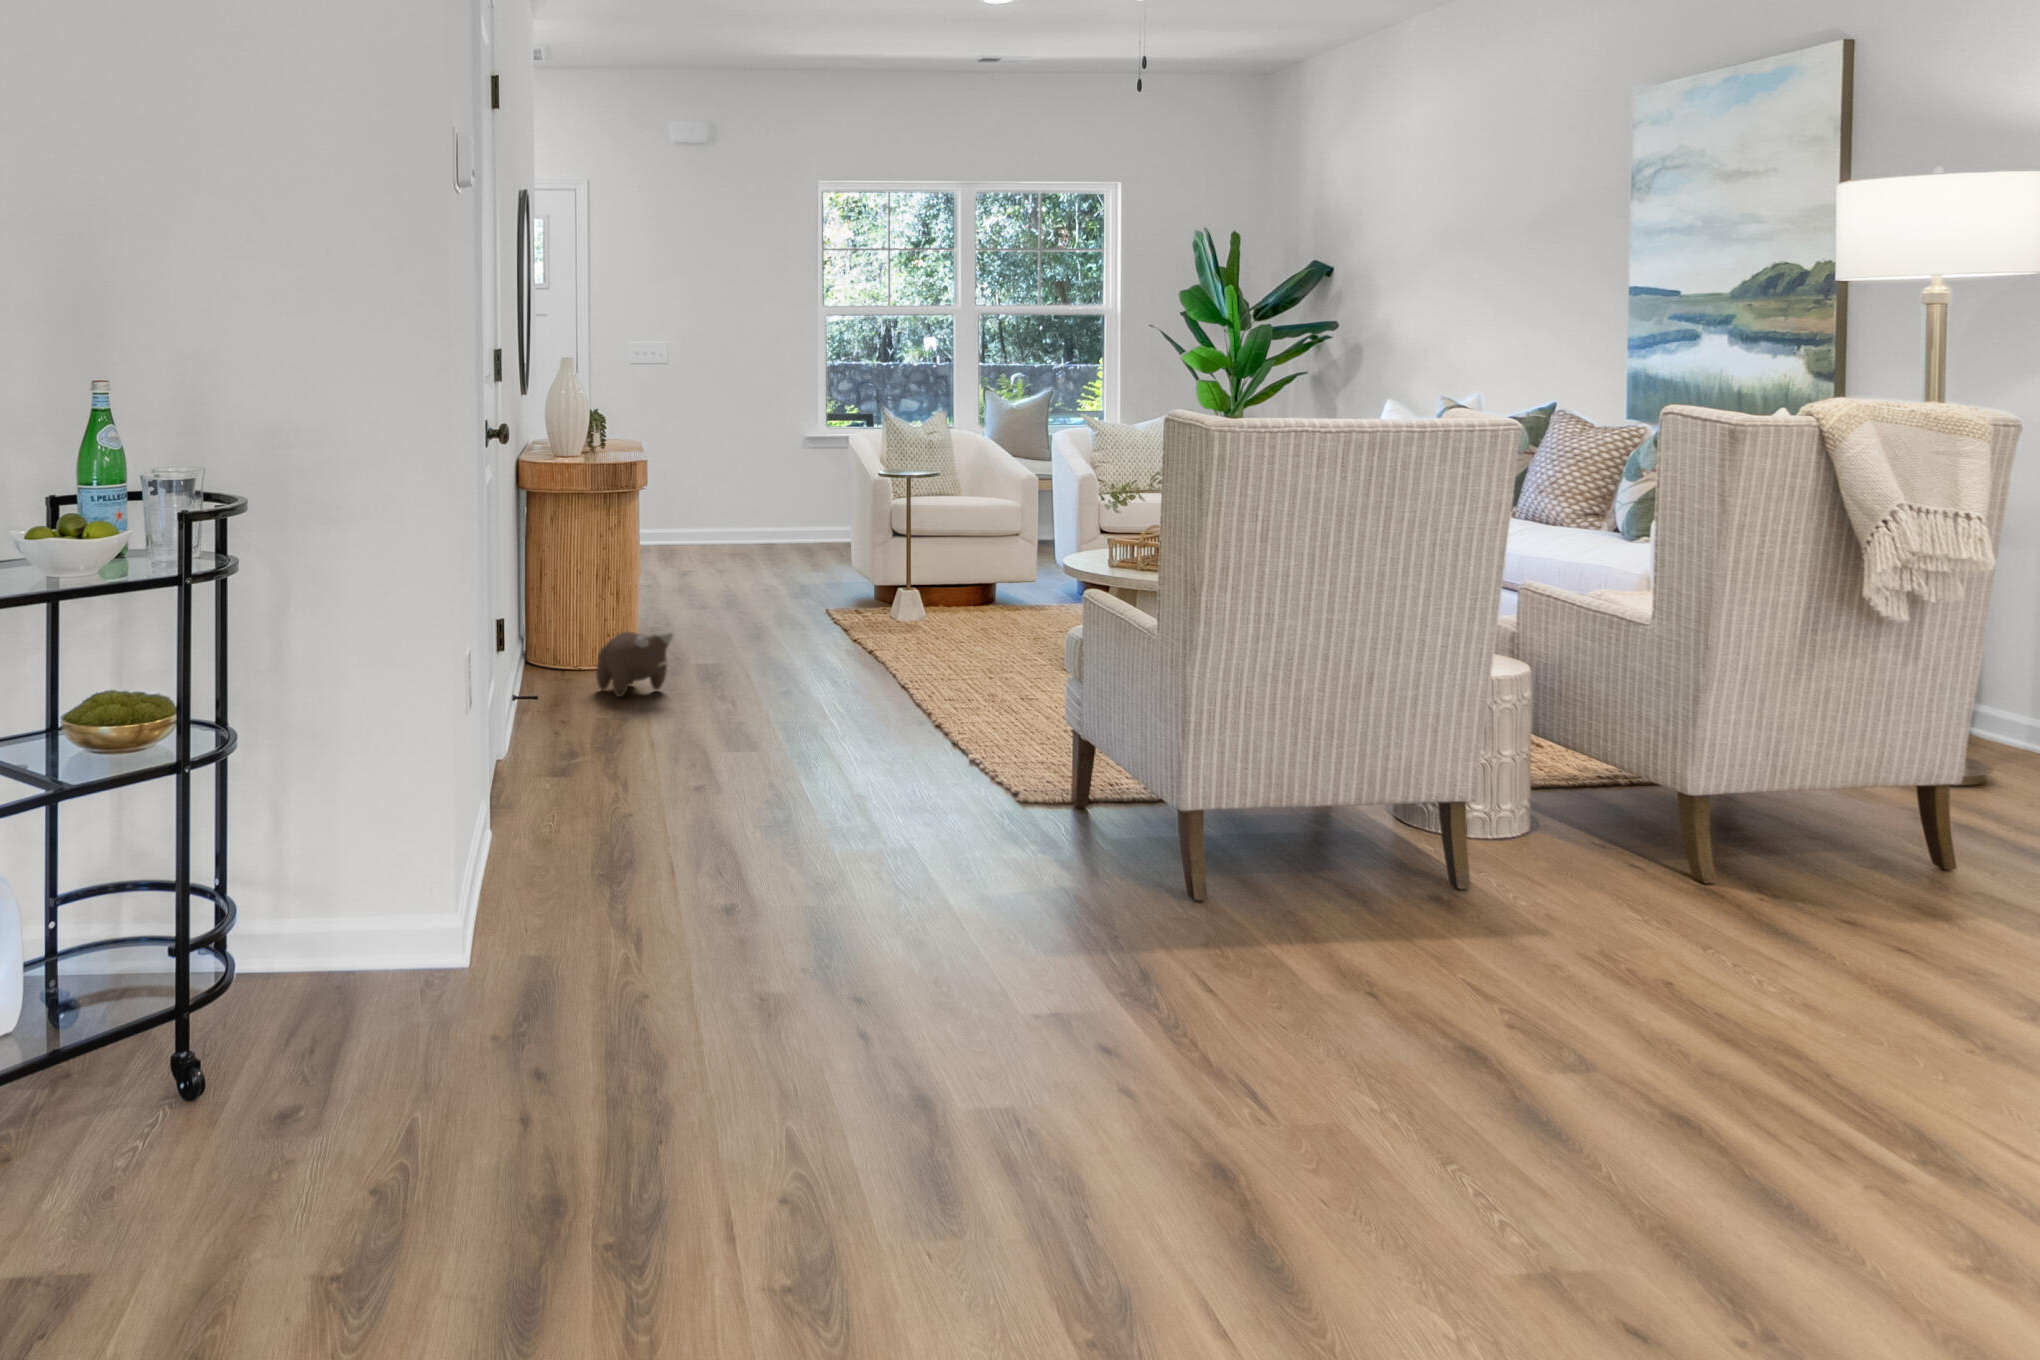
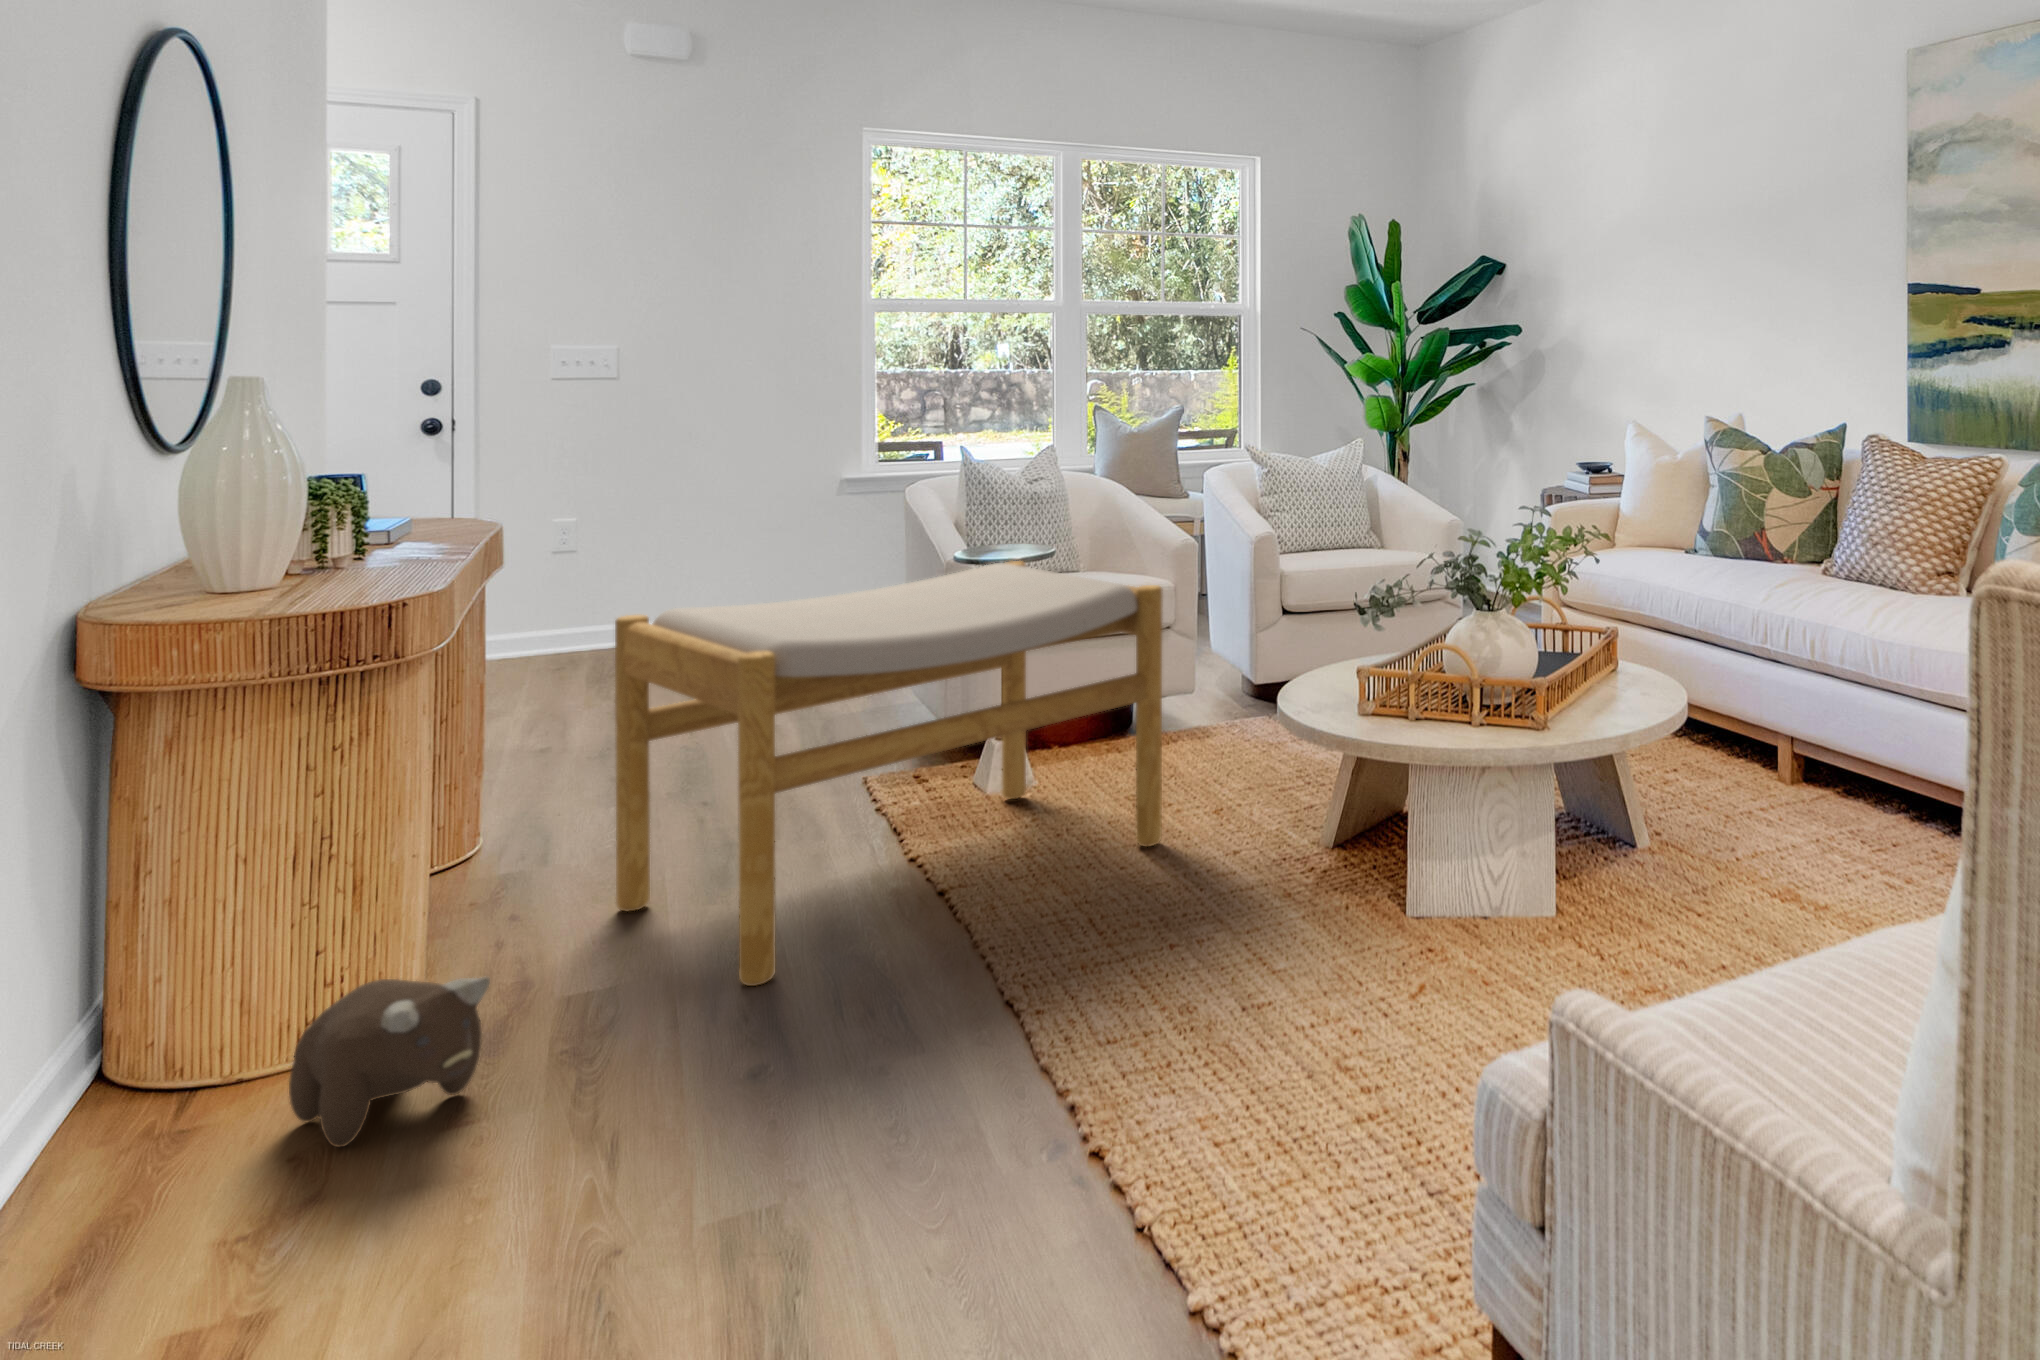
footstool: none [706,478,1000,677] -> present [615,561,1163,986]

